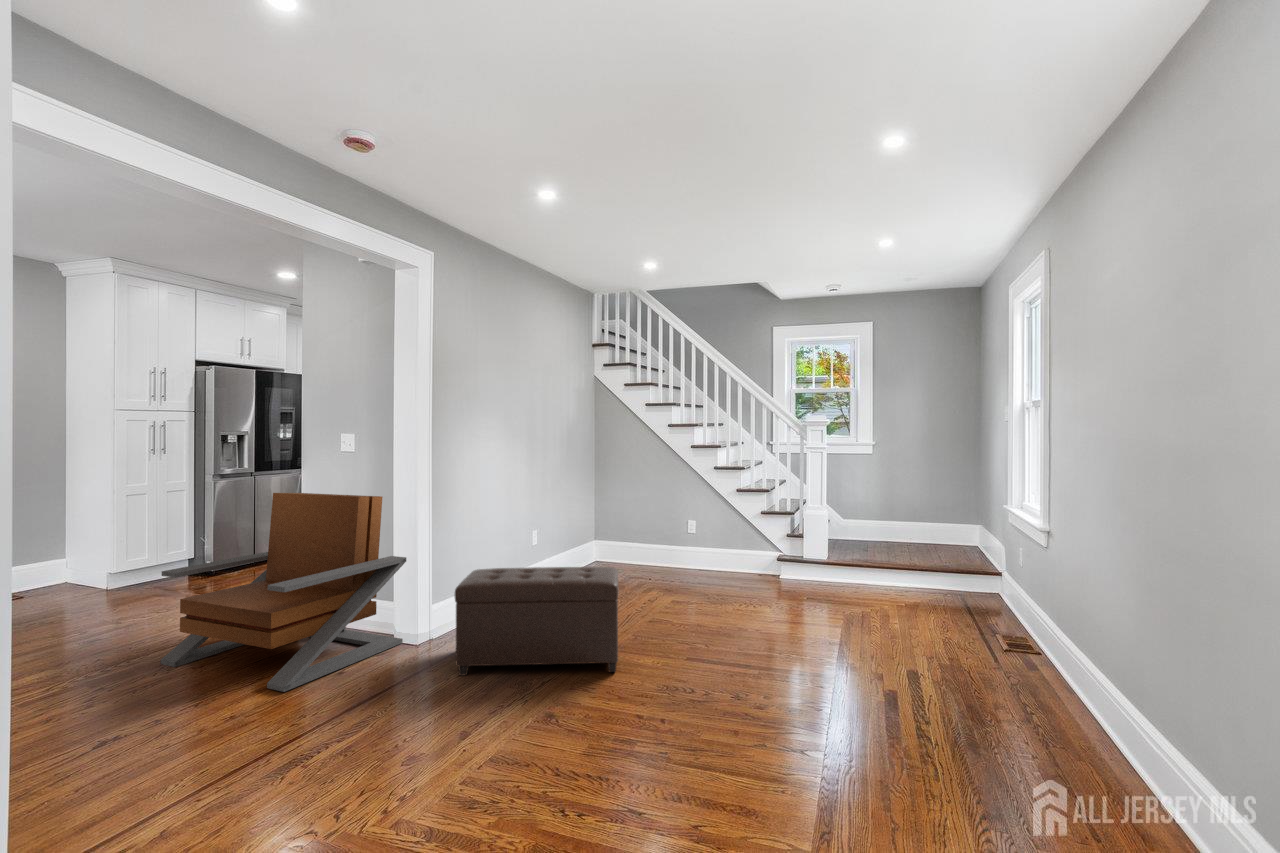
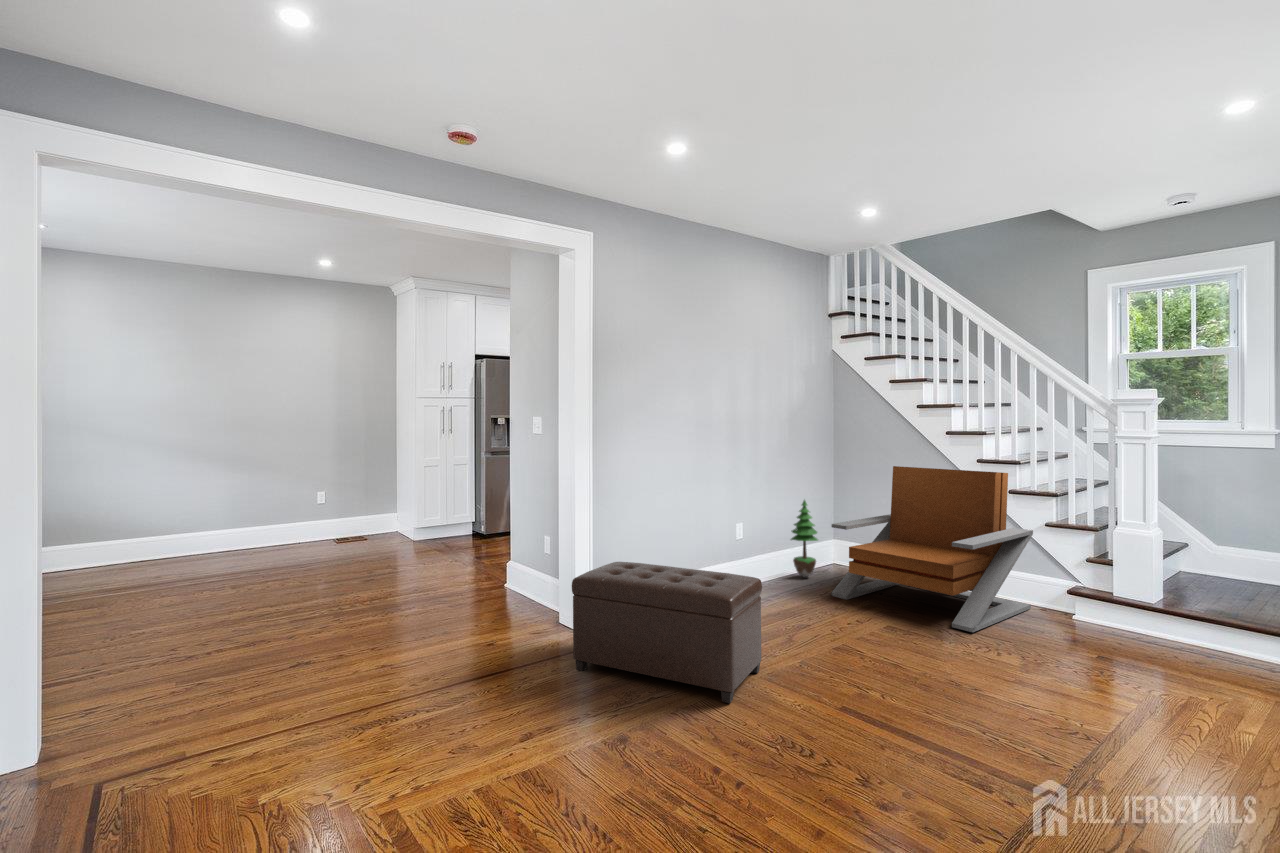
lounge chair: present [161,493,406,692] -> present [832,466,1033,632]
potted tree: none [575,504,599,573] -> present [791,500,818,577]

